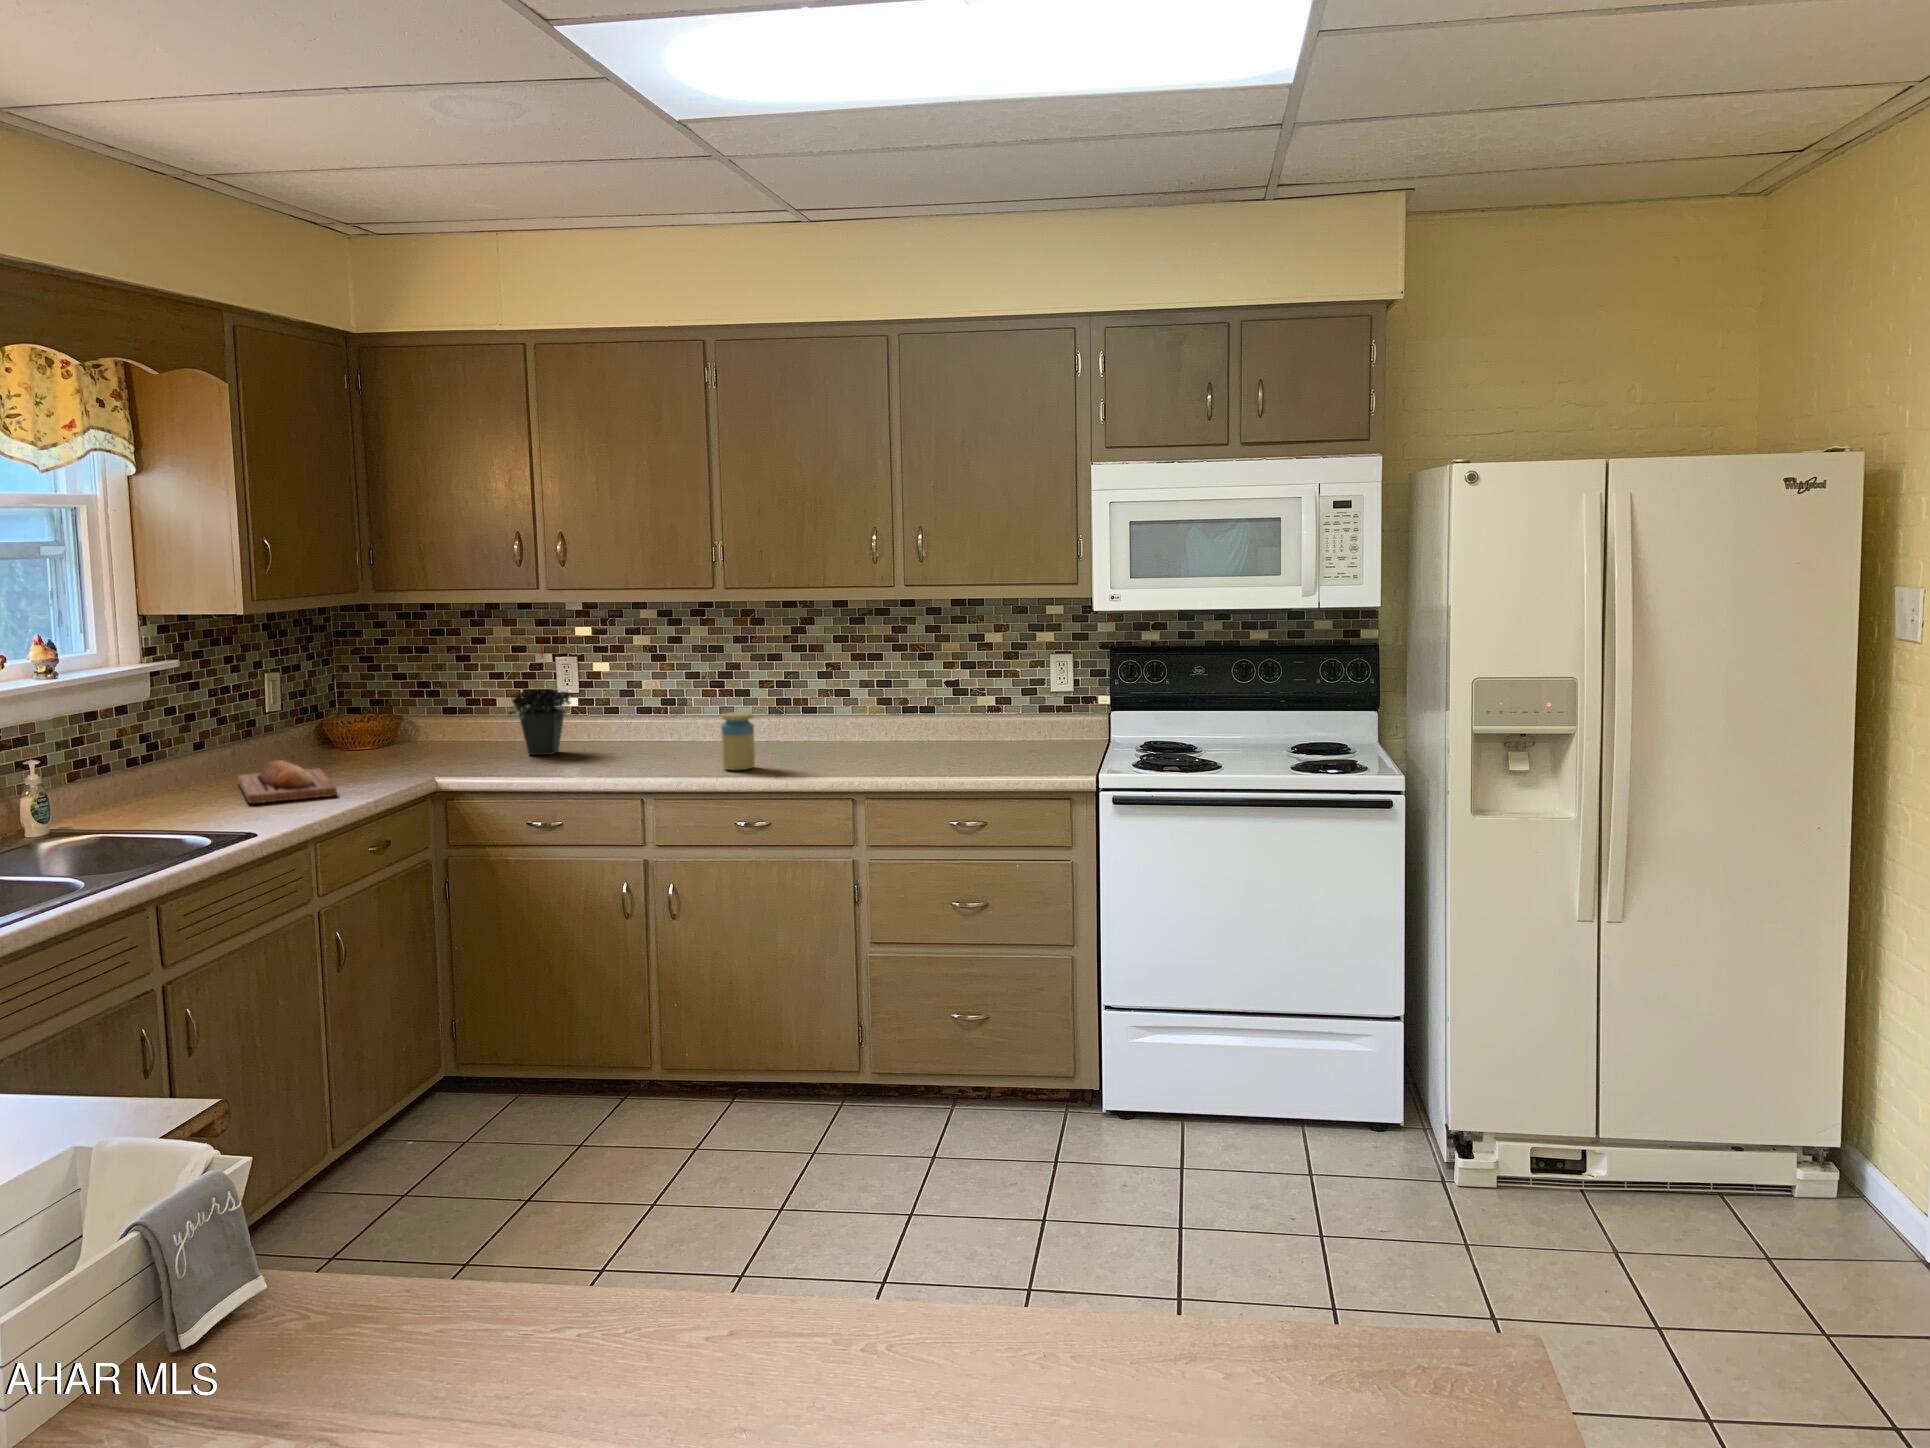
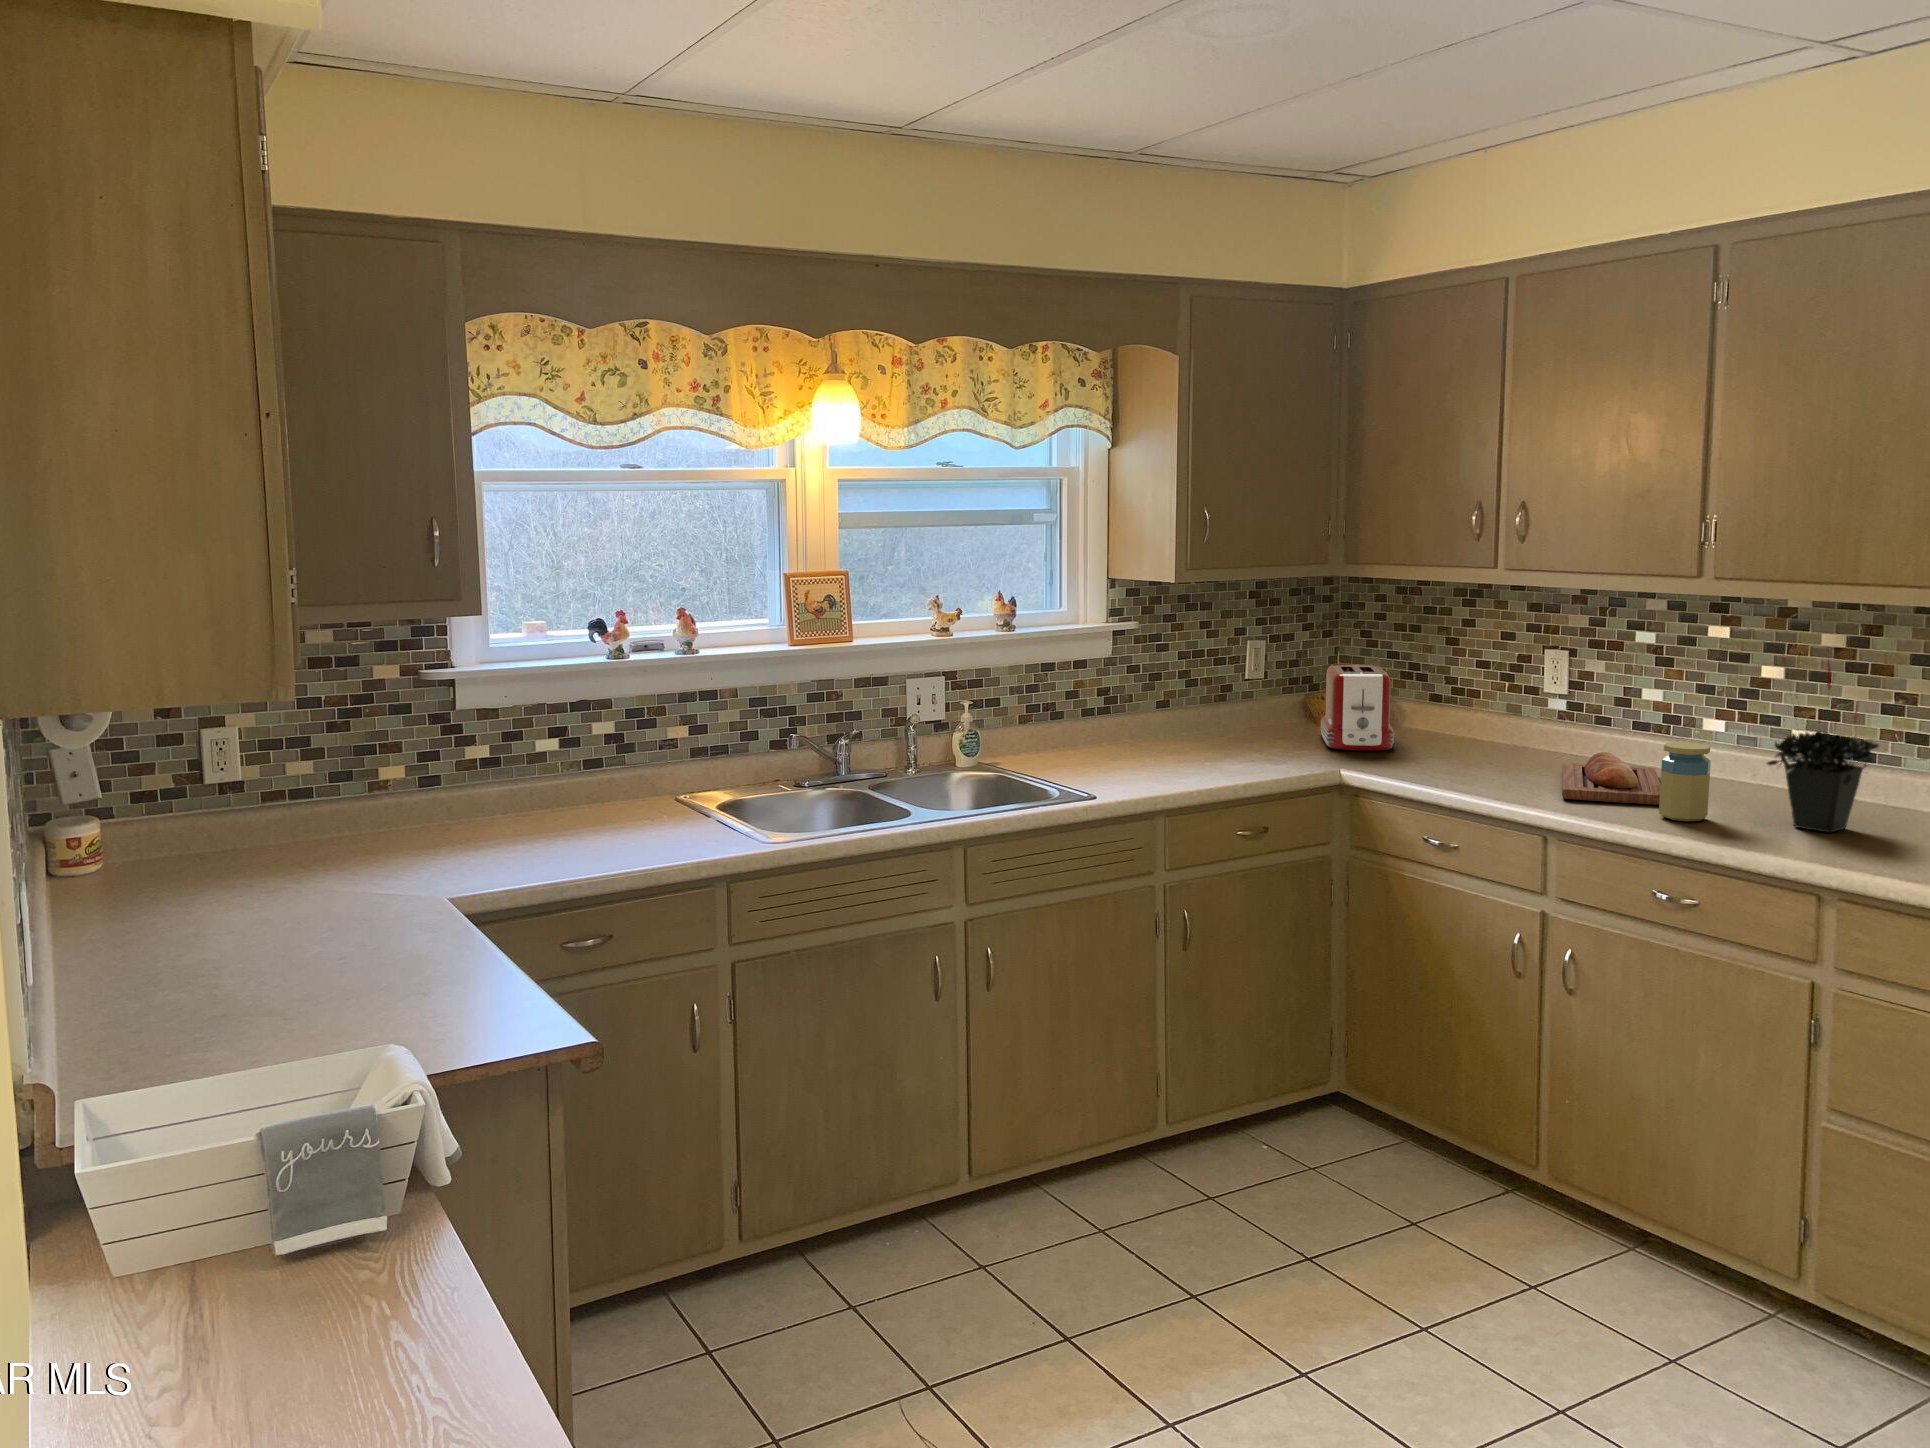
potted plant: present [508,640,571,755] -> present [1767,658,1879,833]
toaster: none [360,685,449,763] -> present [1321,664,1394,751]
bread loaf: present [237,760,337,803] -> present [1562,752,1660,805]

